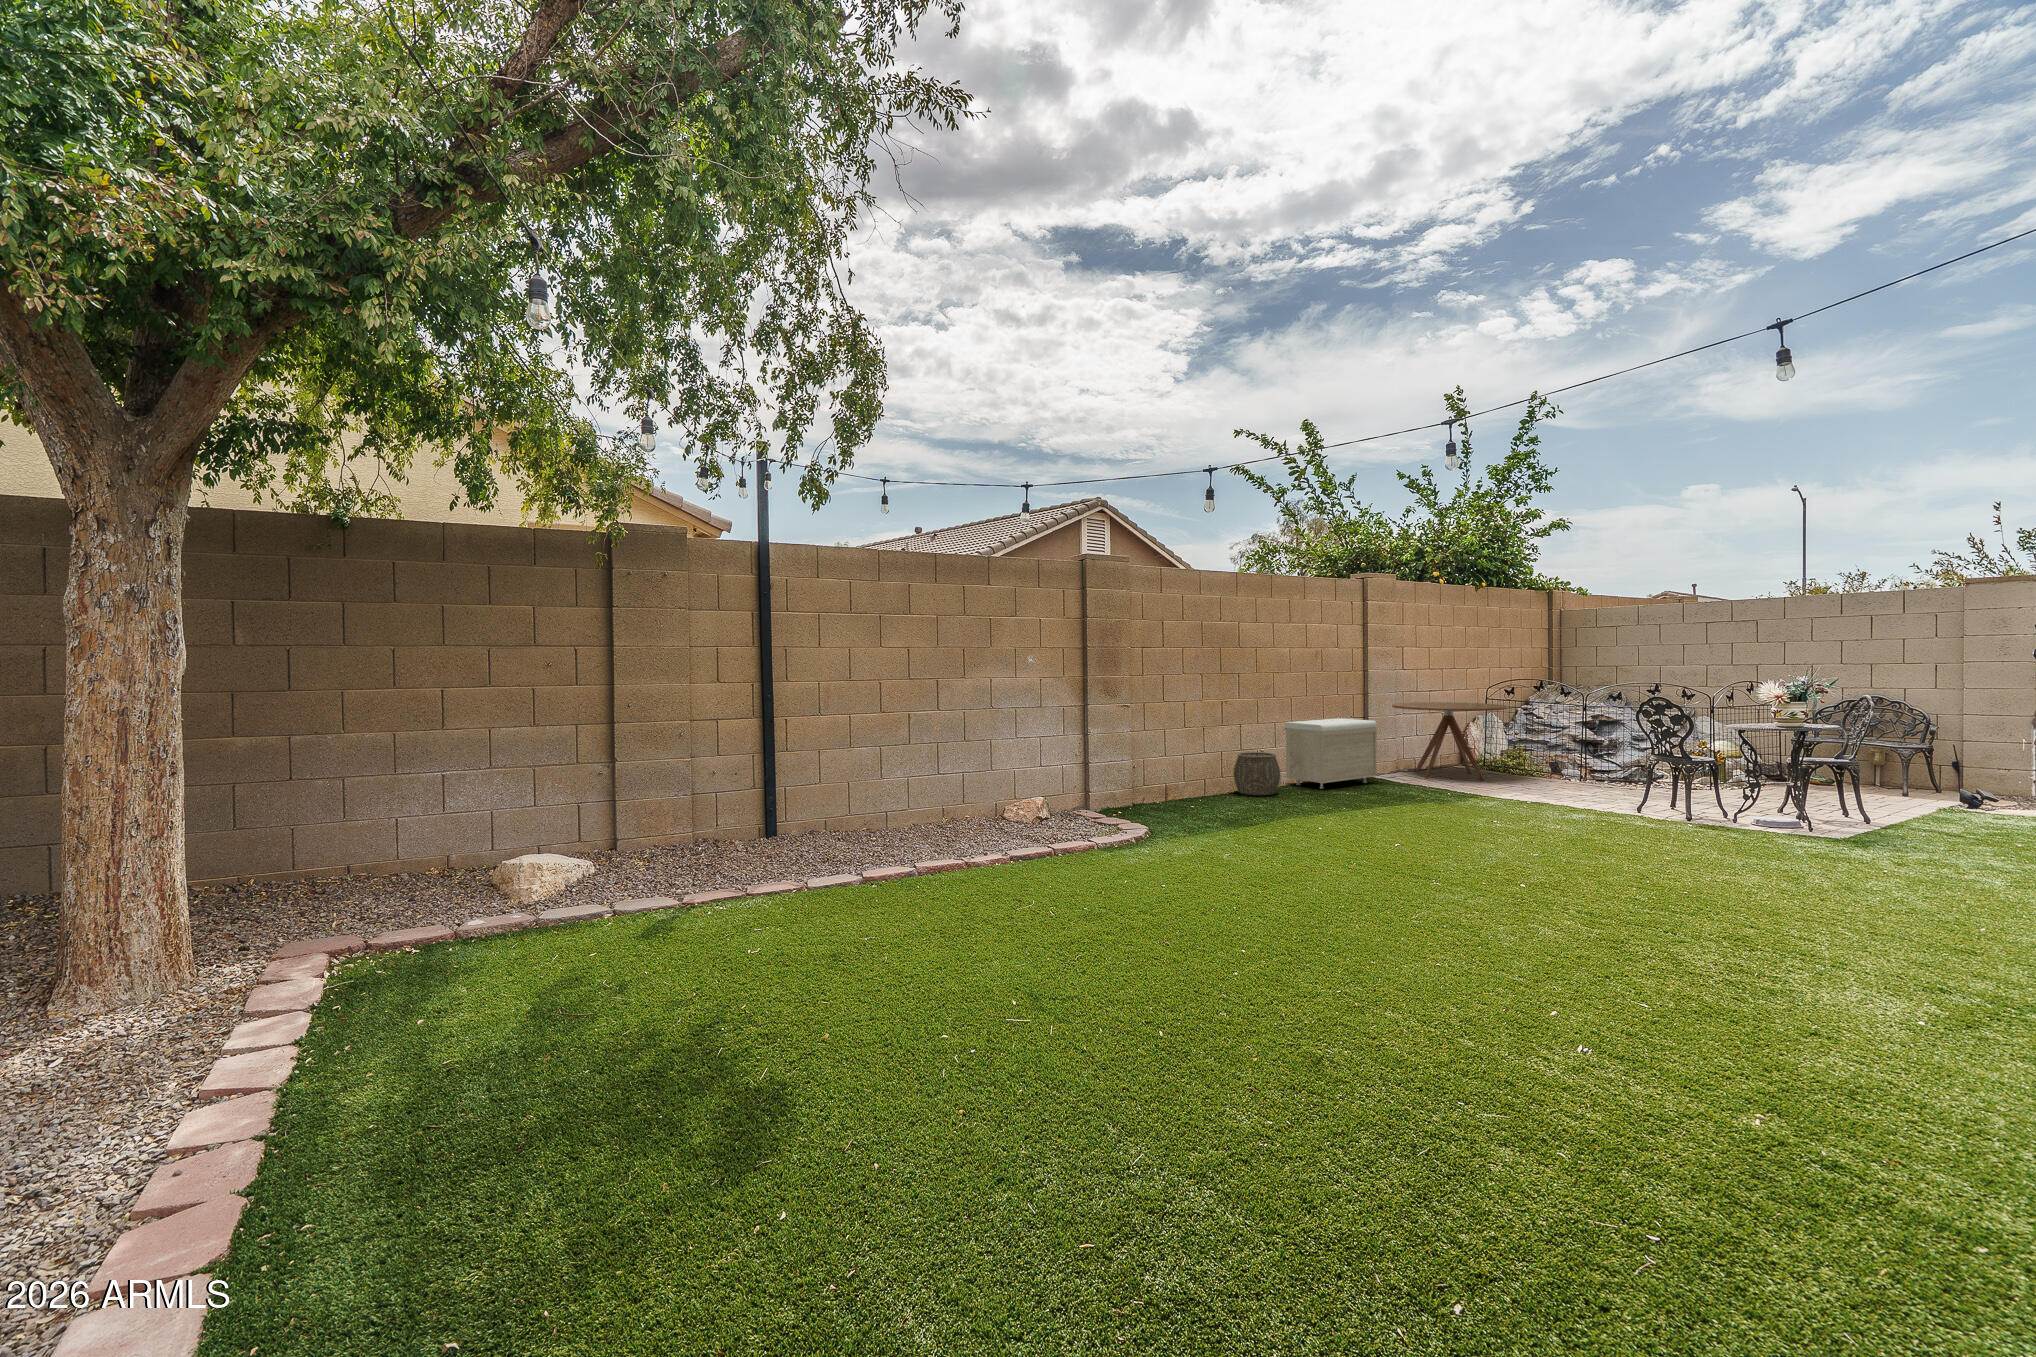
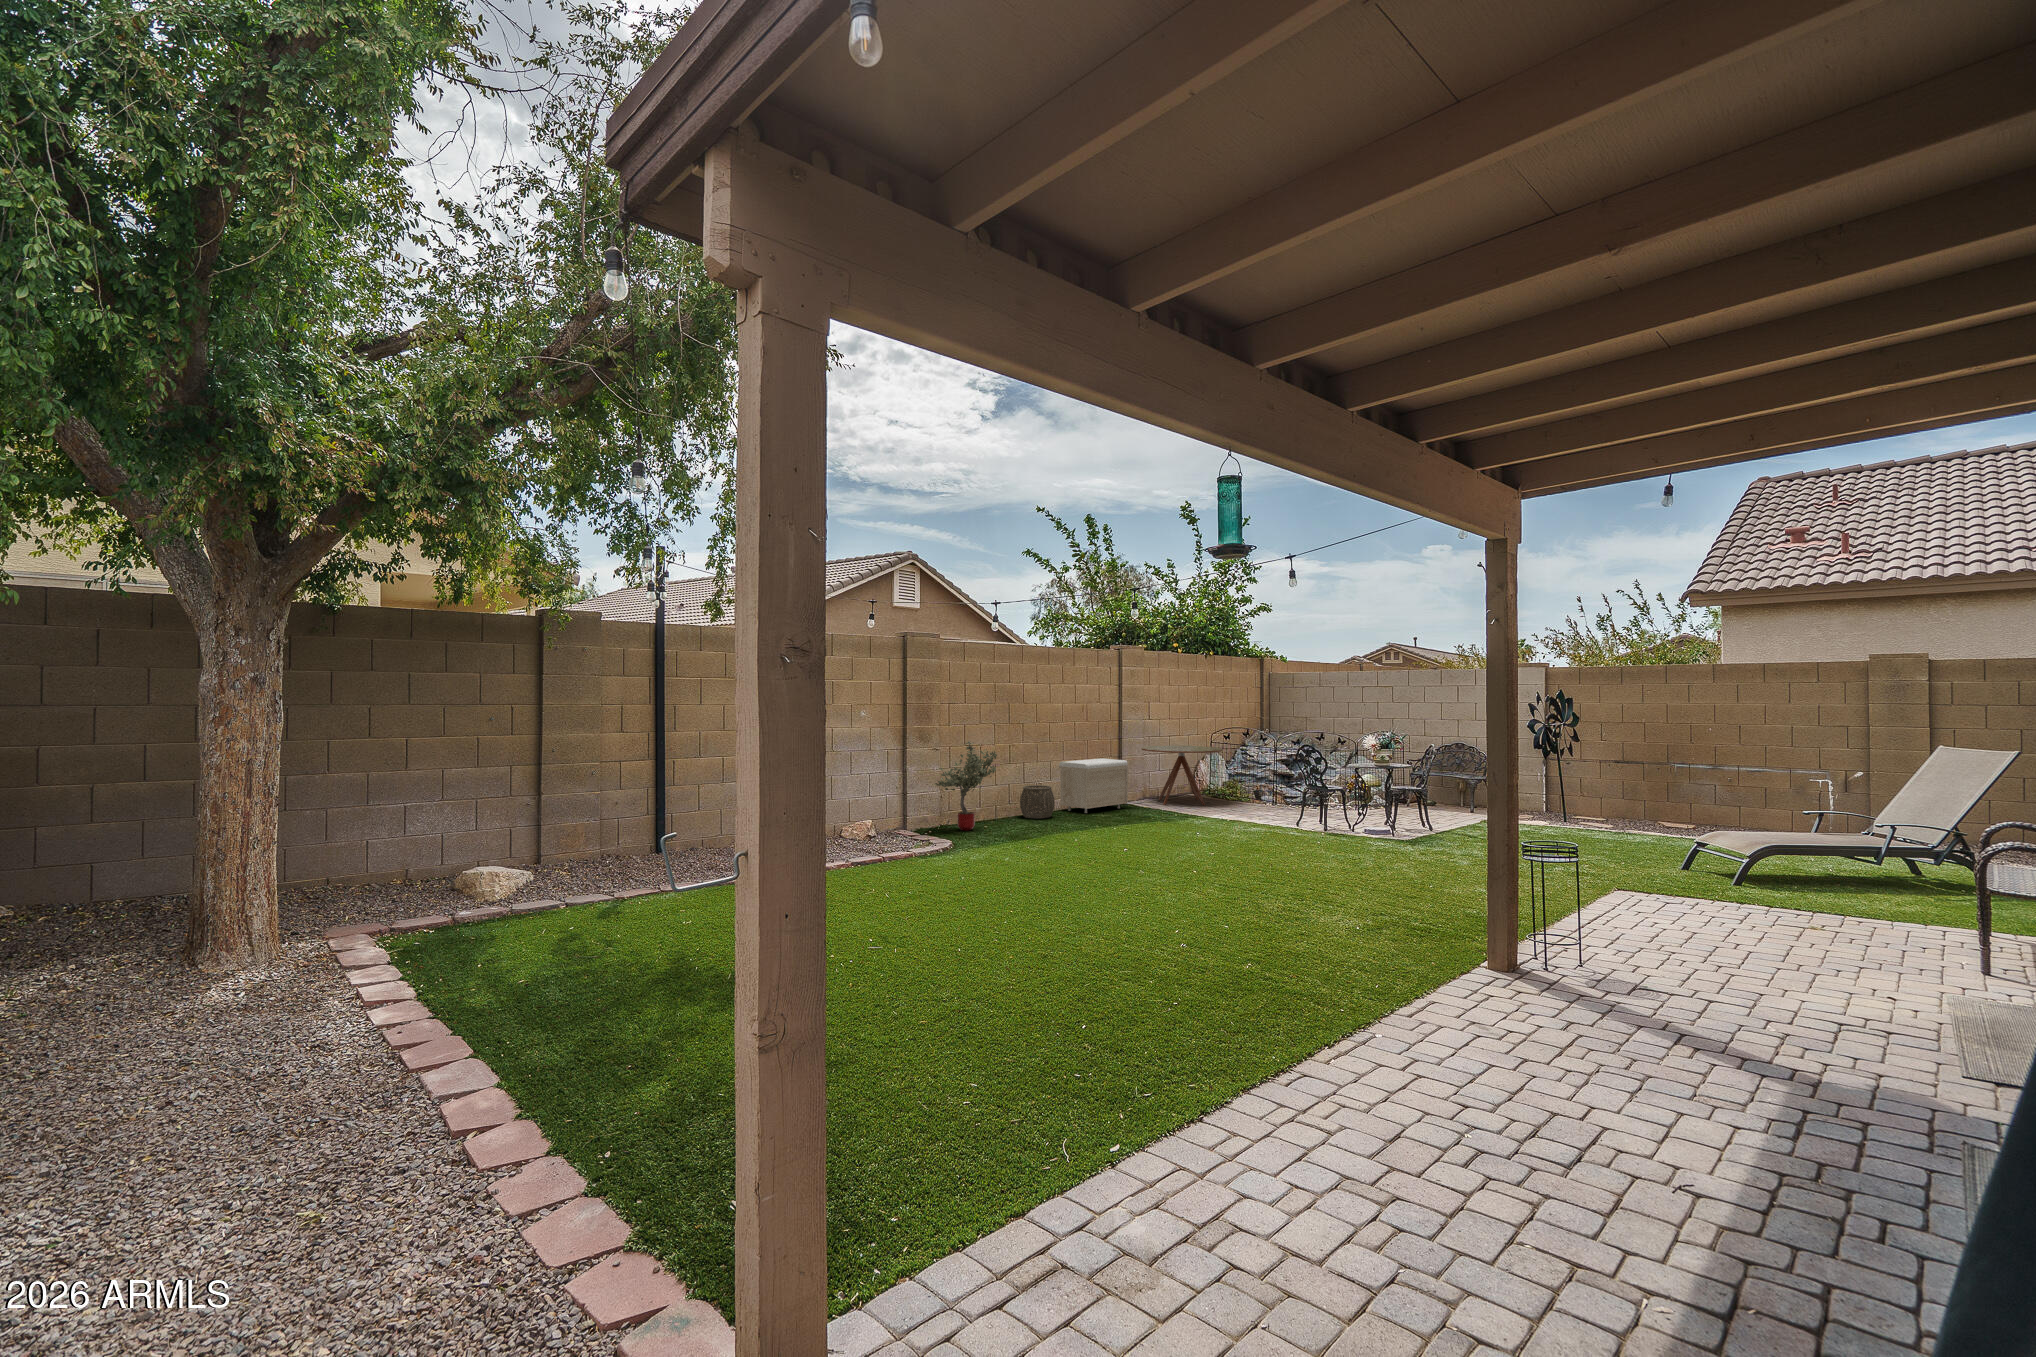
potted tree: none [1122,694,1204,811] -> present [935,741,997,831]

